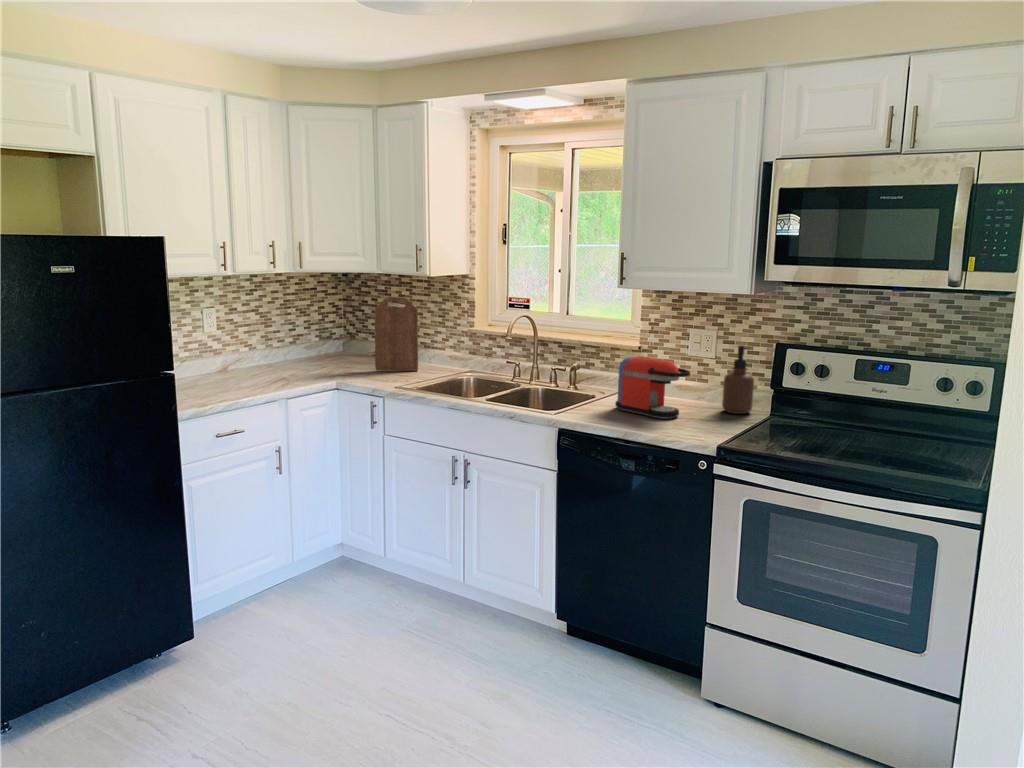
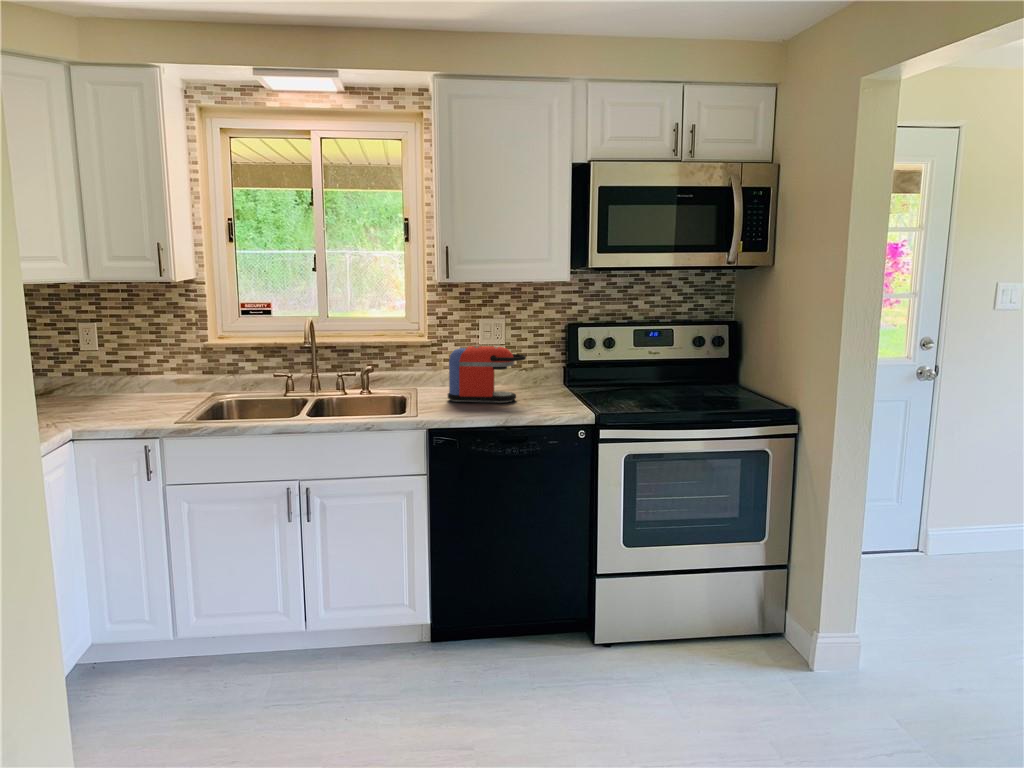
cutting board: present [375,297,418,371] -> none [78,311,147,410]
soap dispenser: present [722,345,754,414] -> none [529,328,555,390]

